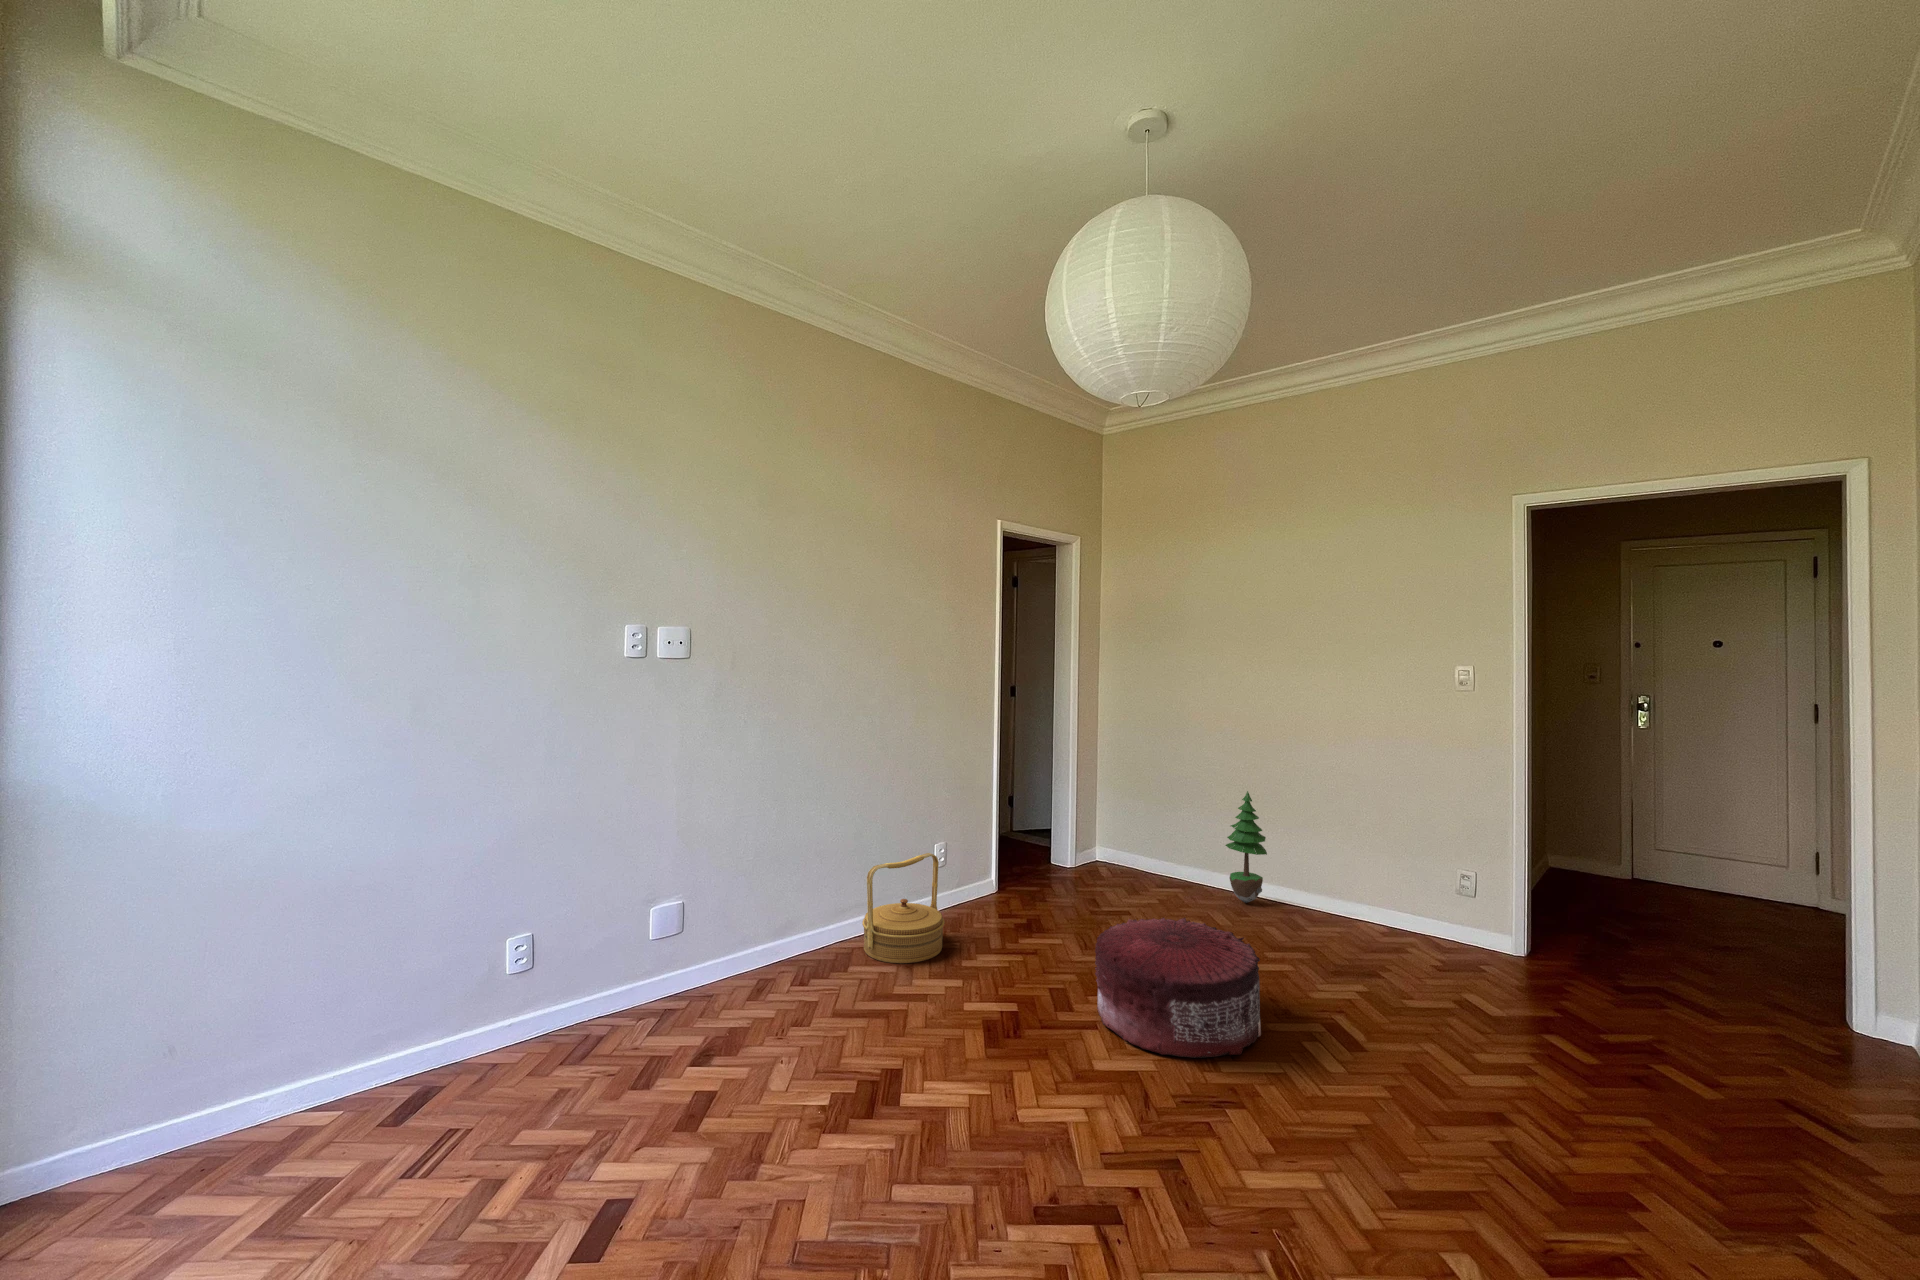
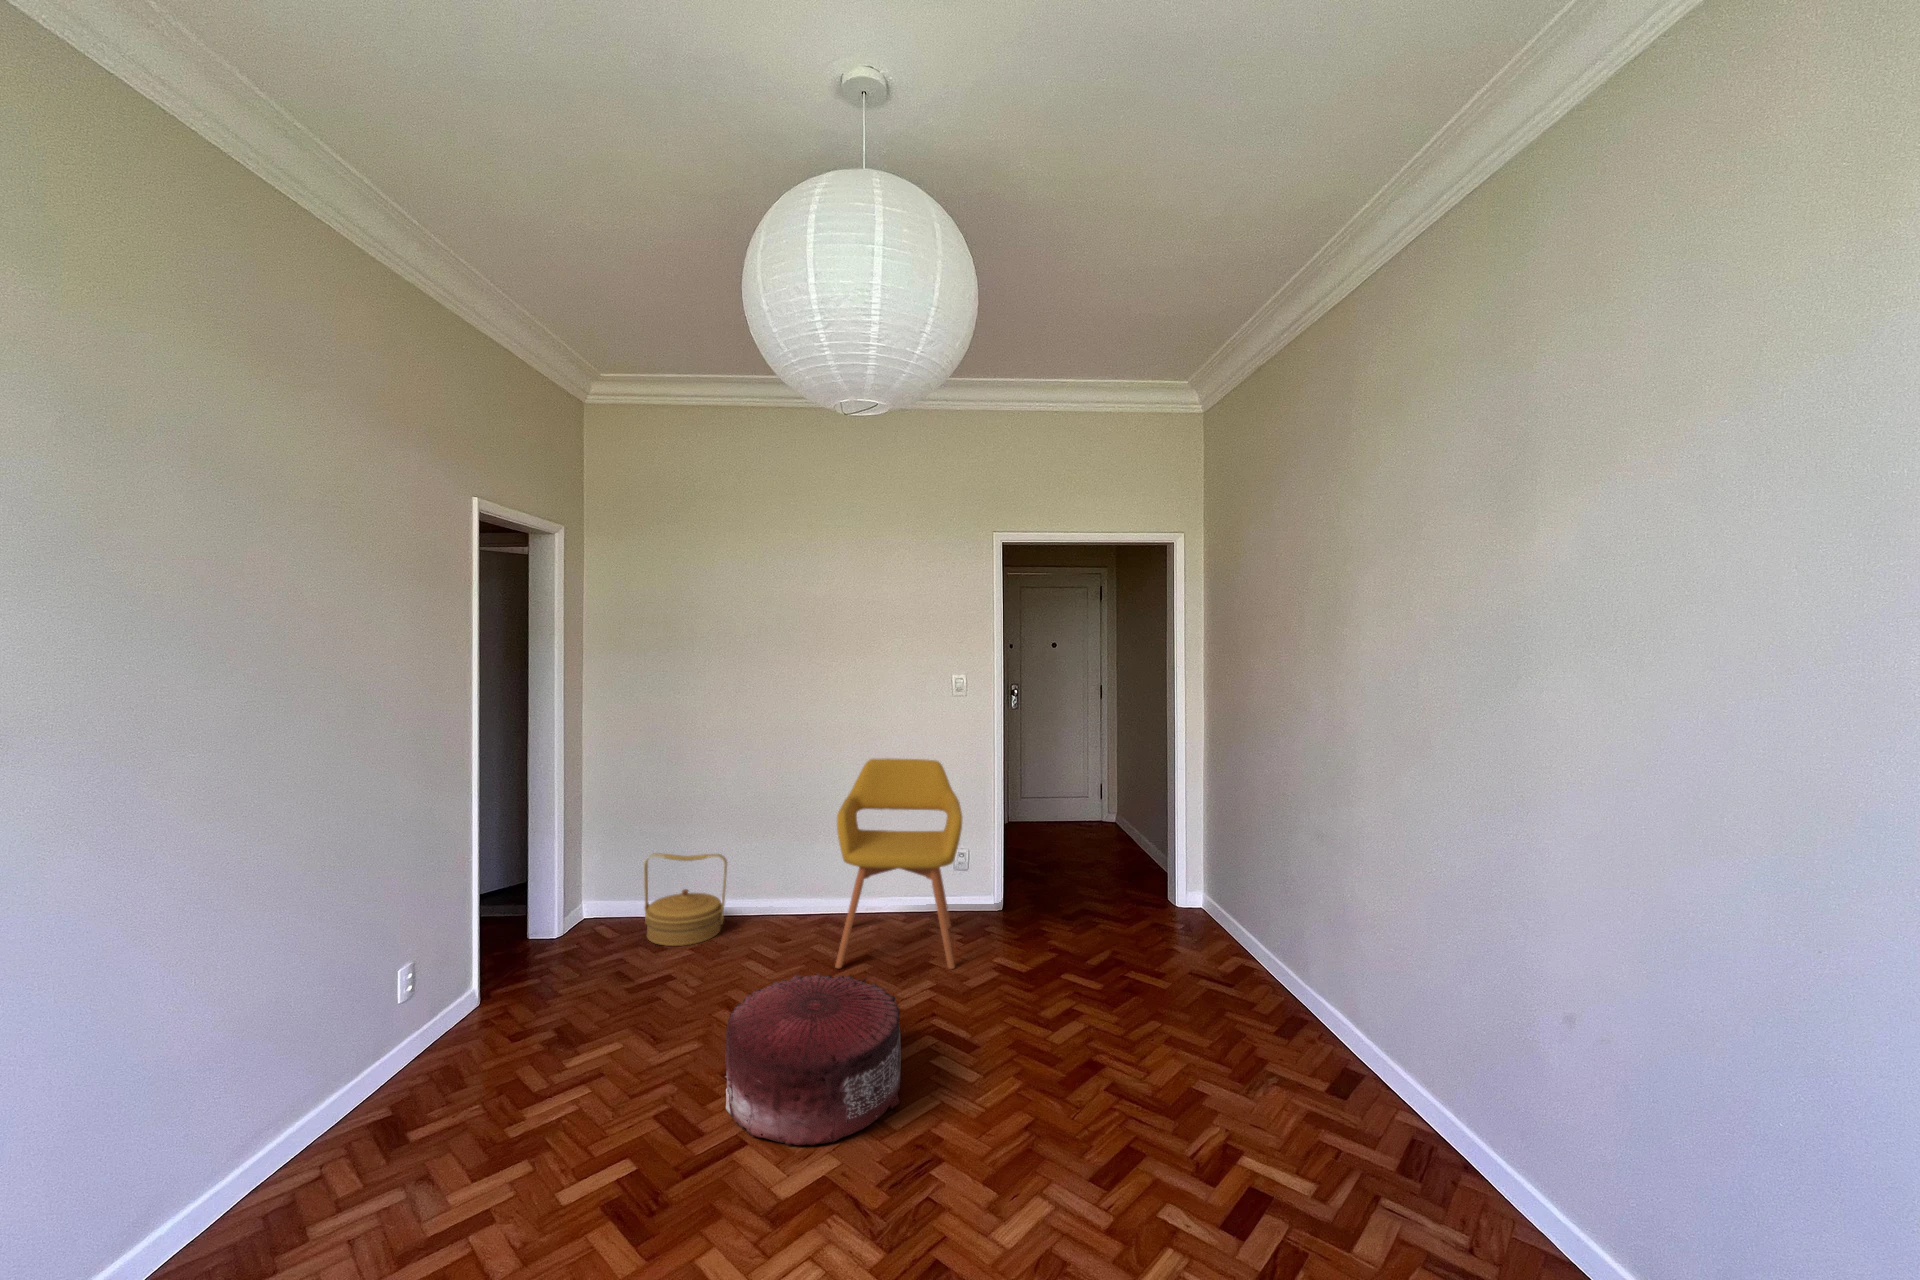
armchair: none [1272,751,1444,985] -> present [835,758,962,969]
potted tree: present [1226,791,1267,903] -> none [756,809,799,925]
woven basket: present [862,853,945,963] -> present [644,854,727,946]

